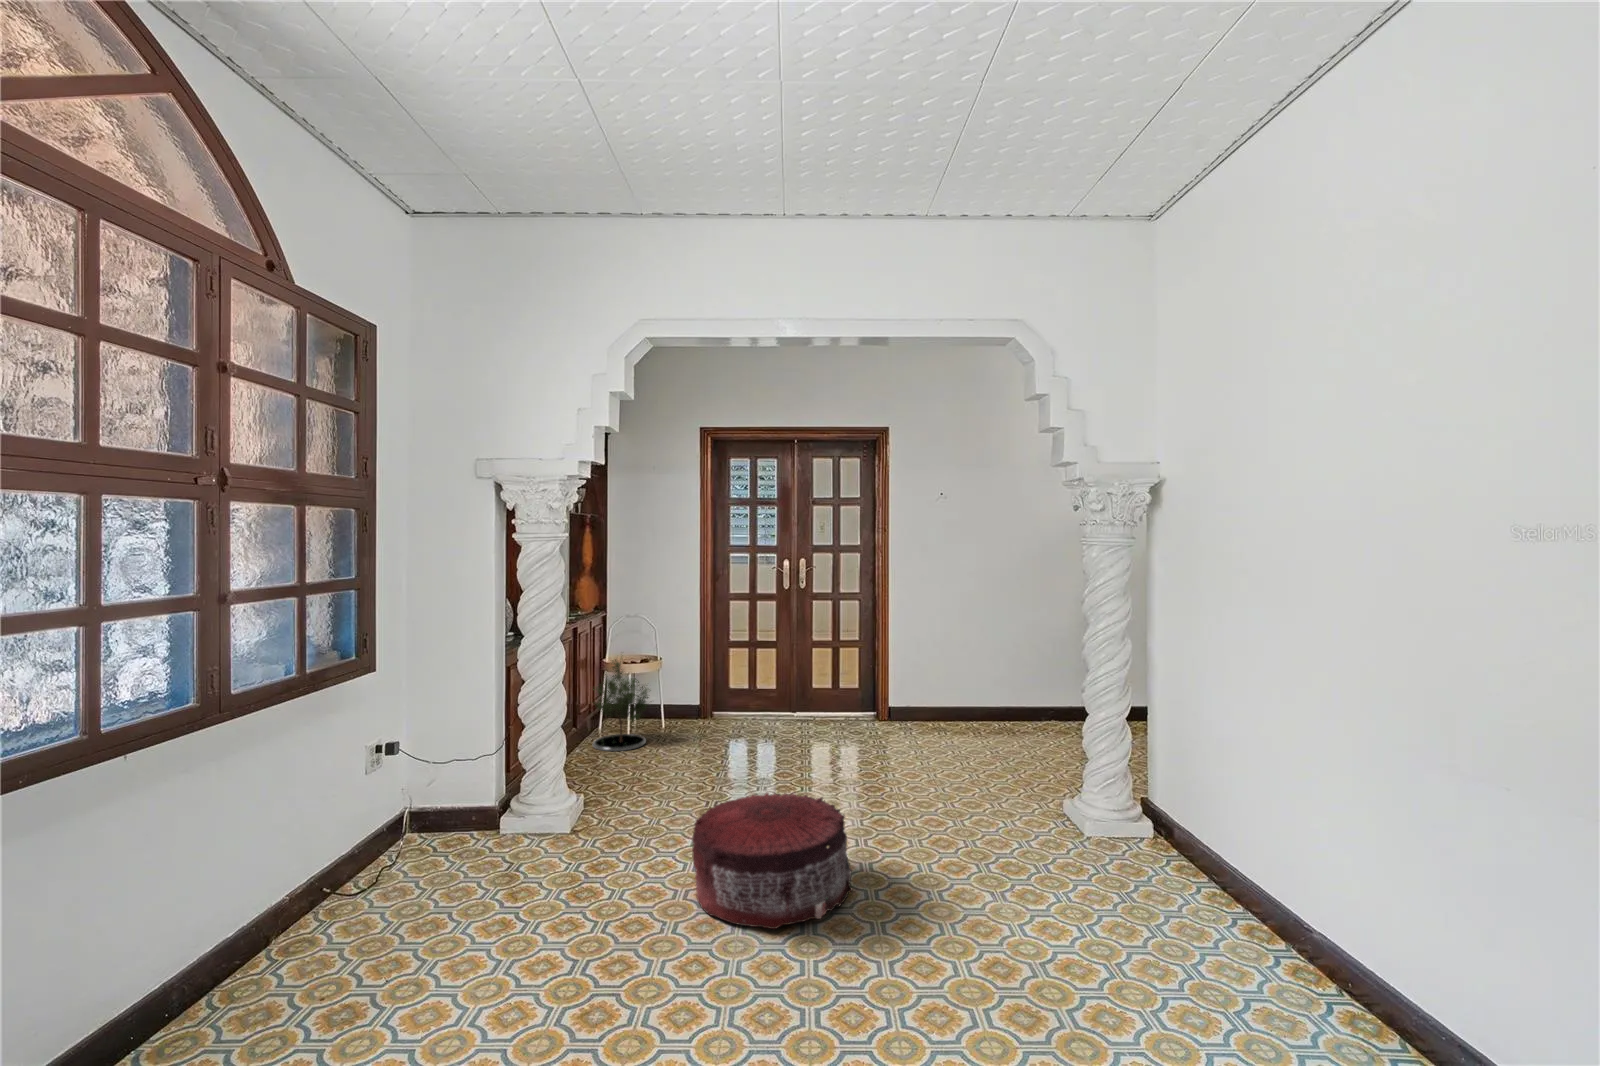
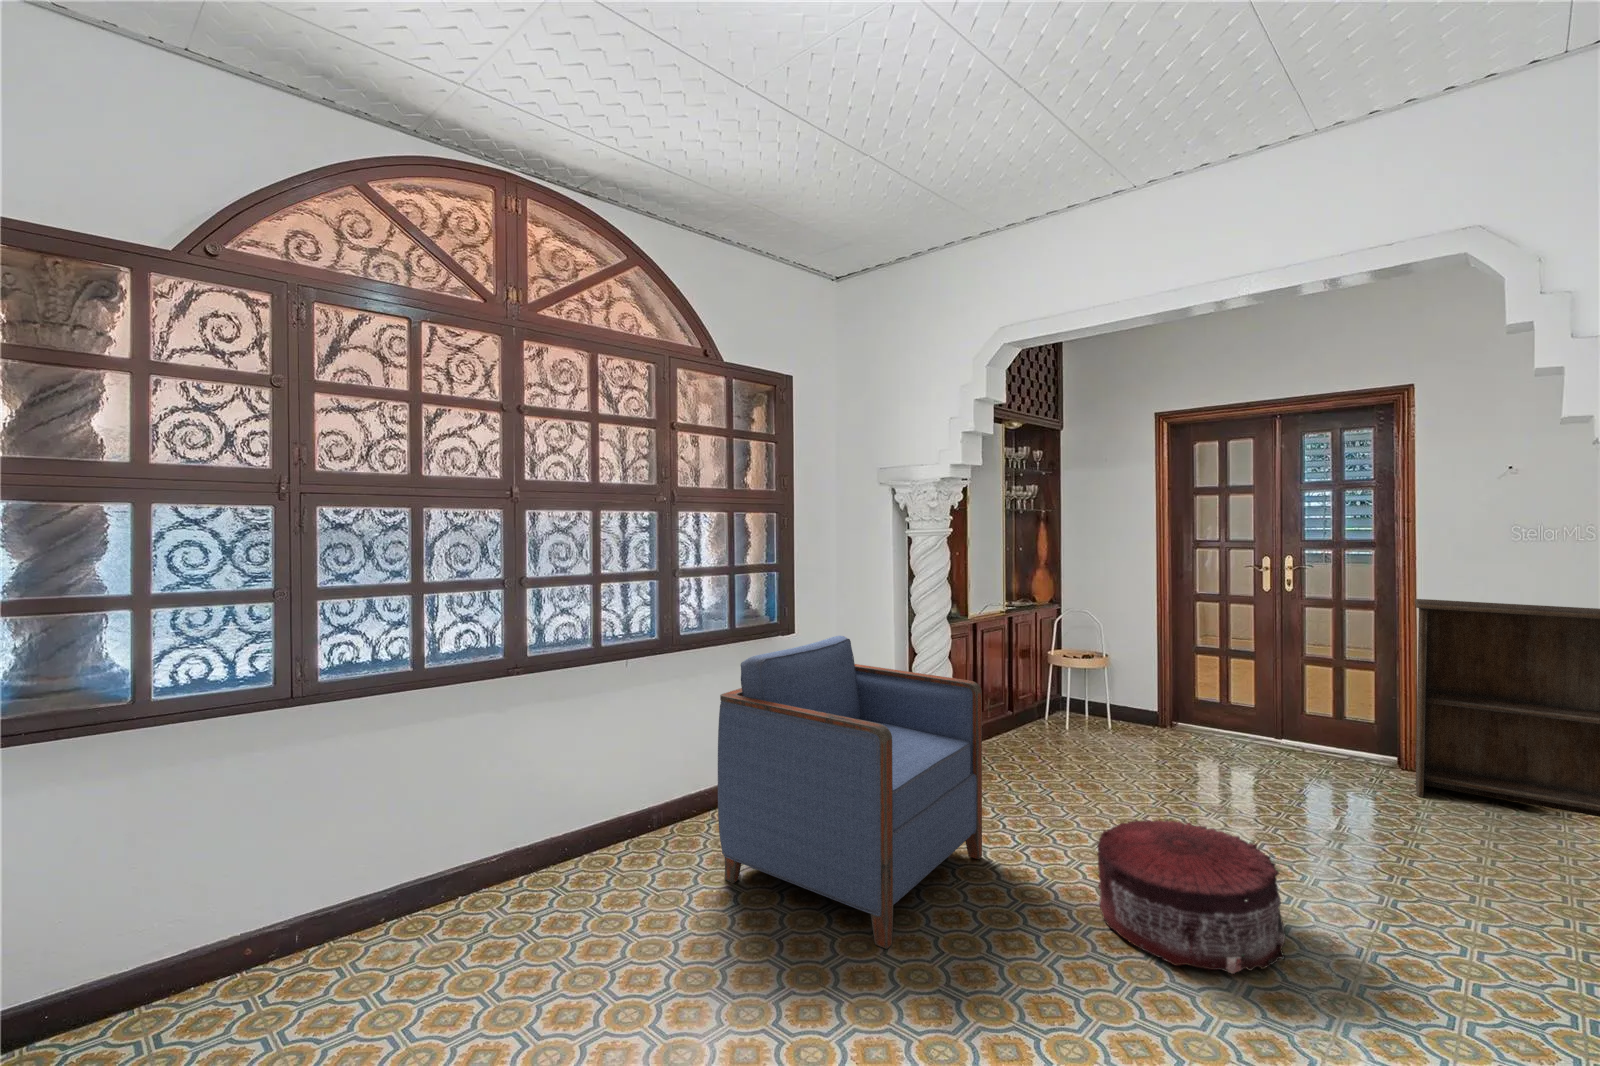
bookshelf: none [888,585,1013,742] -> present [1415,599,1600,817]
armchair: none [176,652,565,1032] -> present [718,636,982,949]
potted tree: present [593,659,649,751] -> none [1035,645,1101,742]

